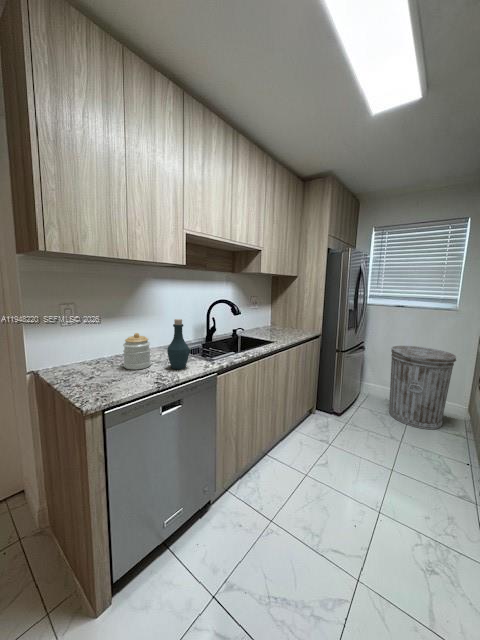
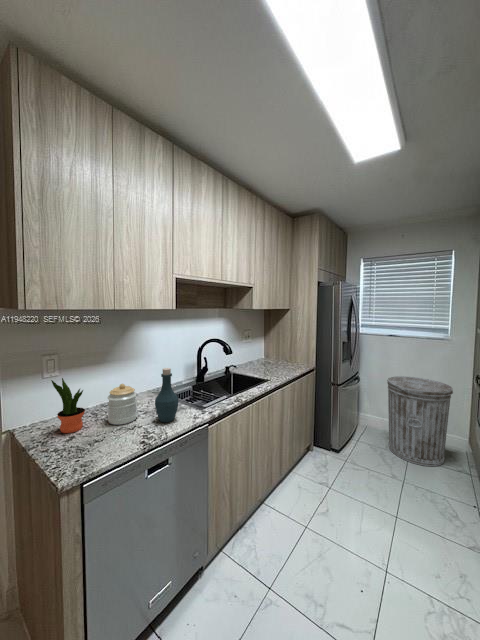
potted plant: none [71,323,103,374] -> present [51,378,85,433]

